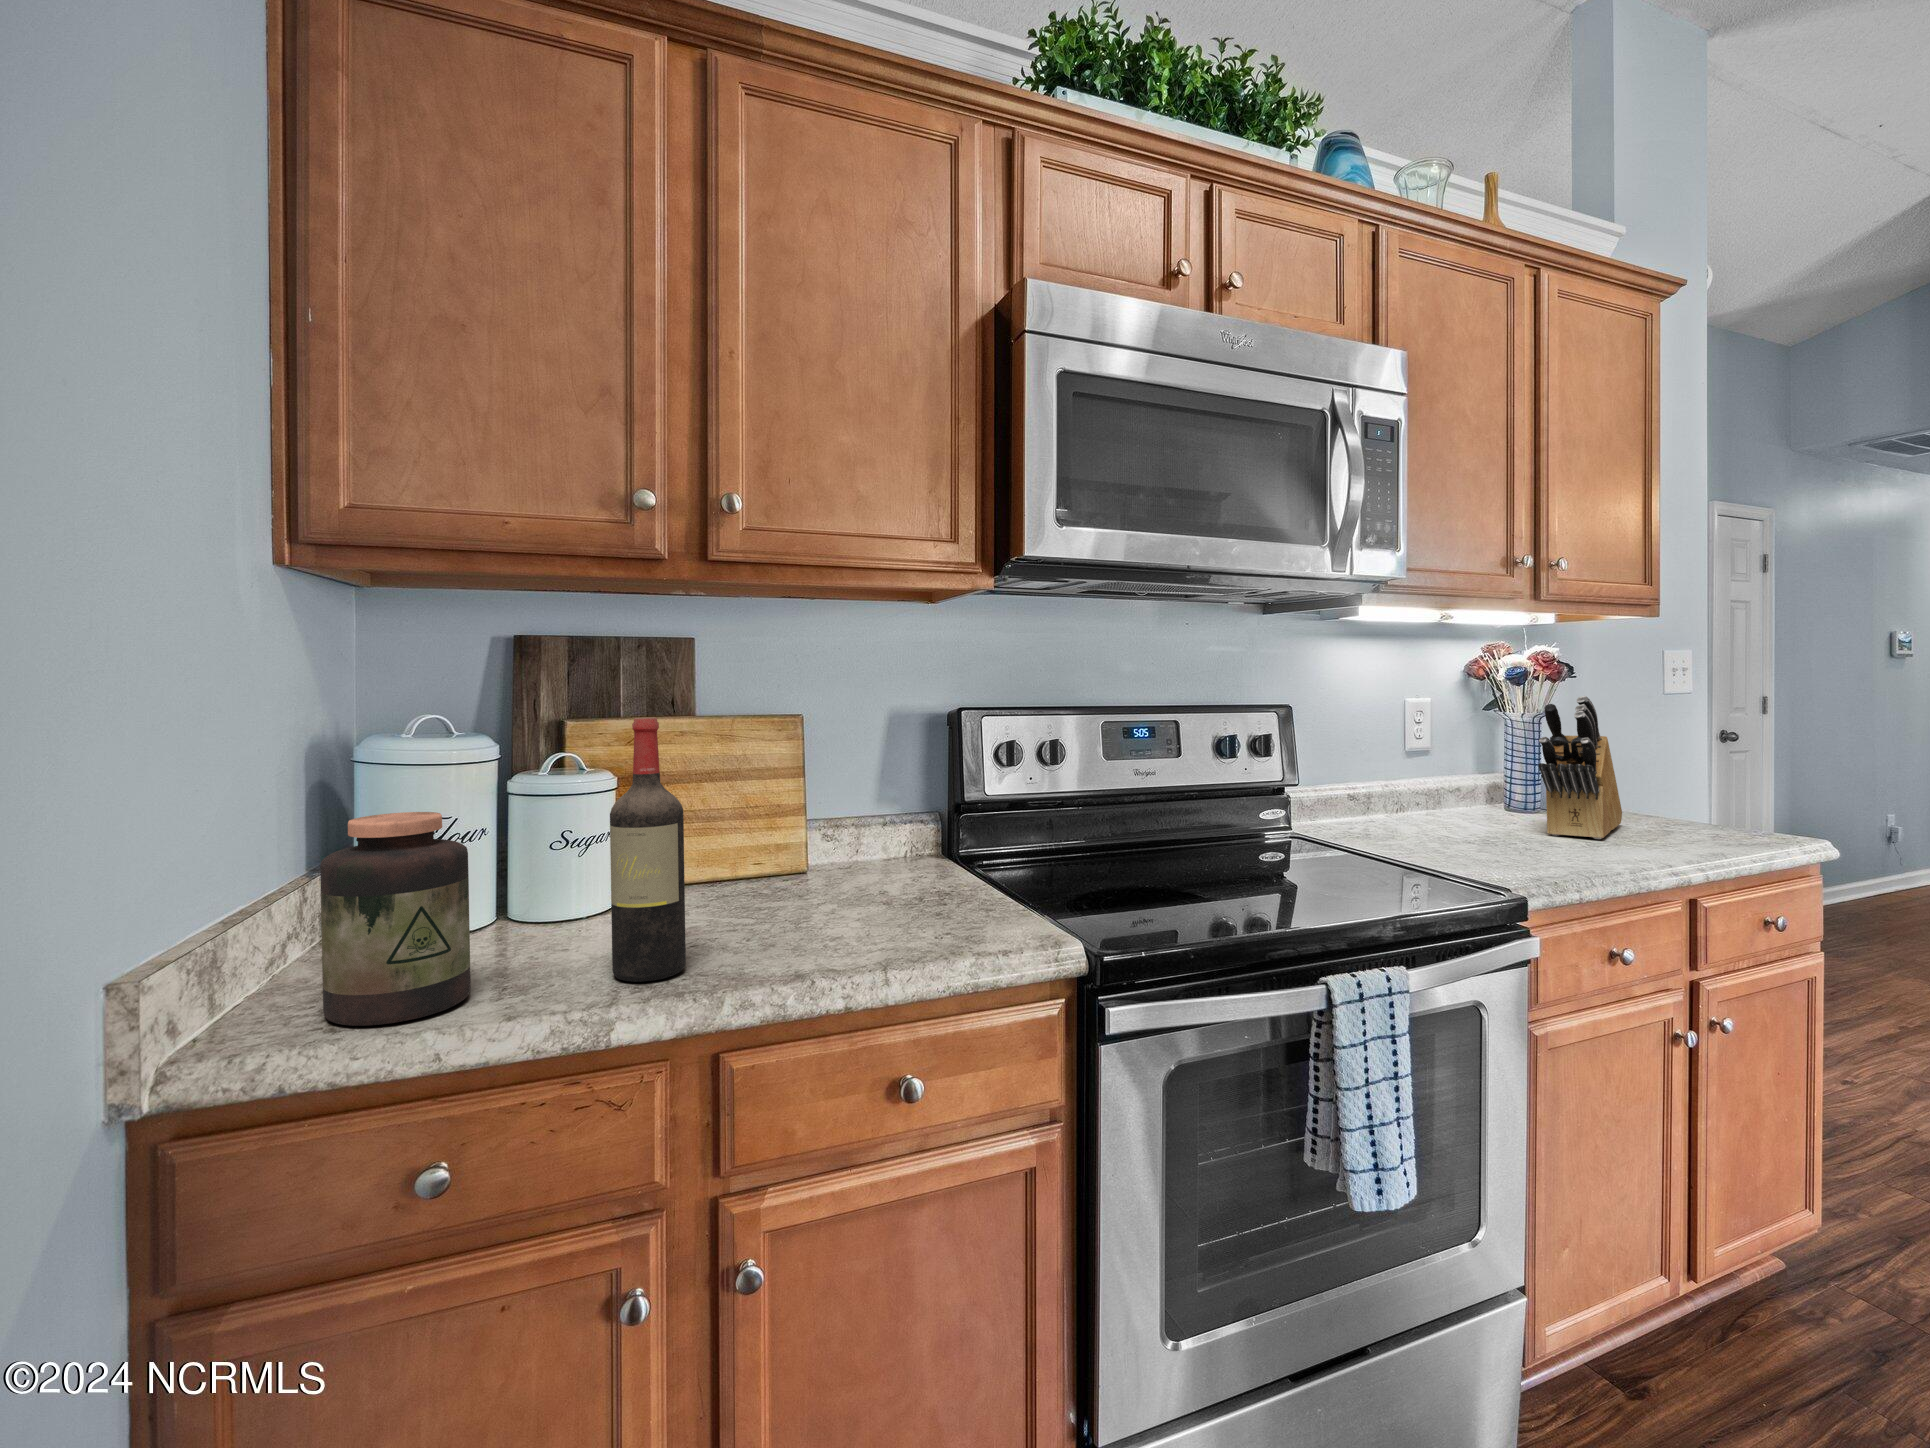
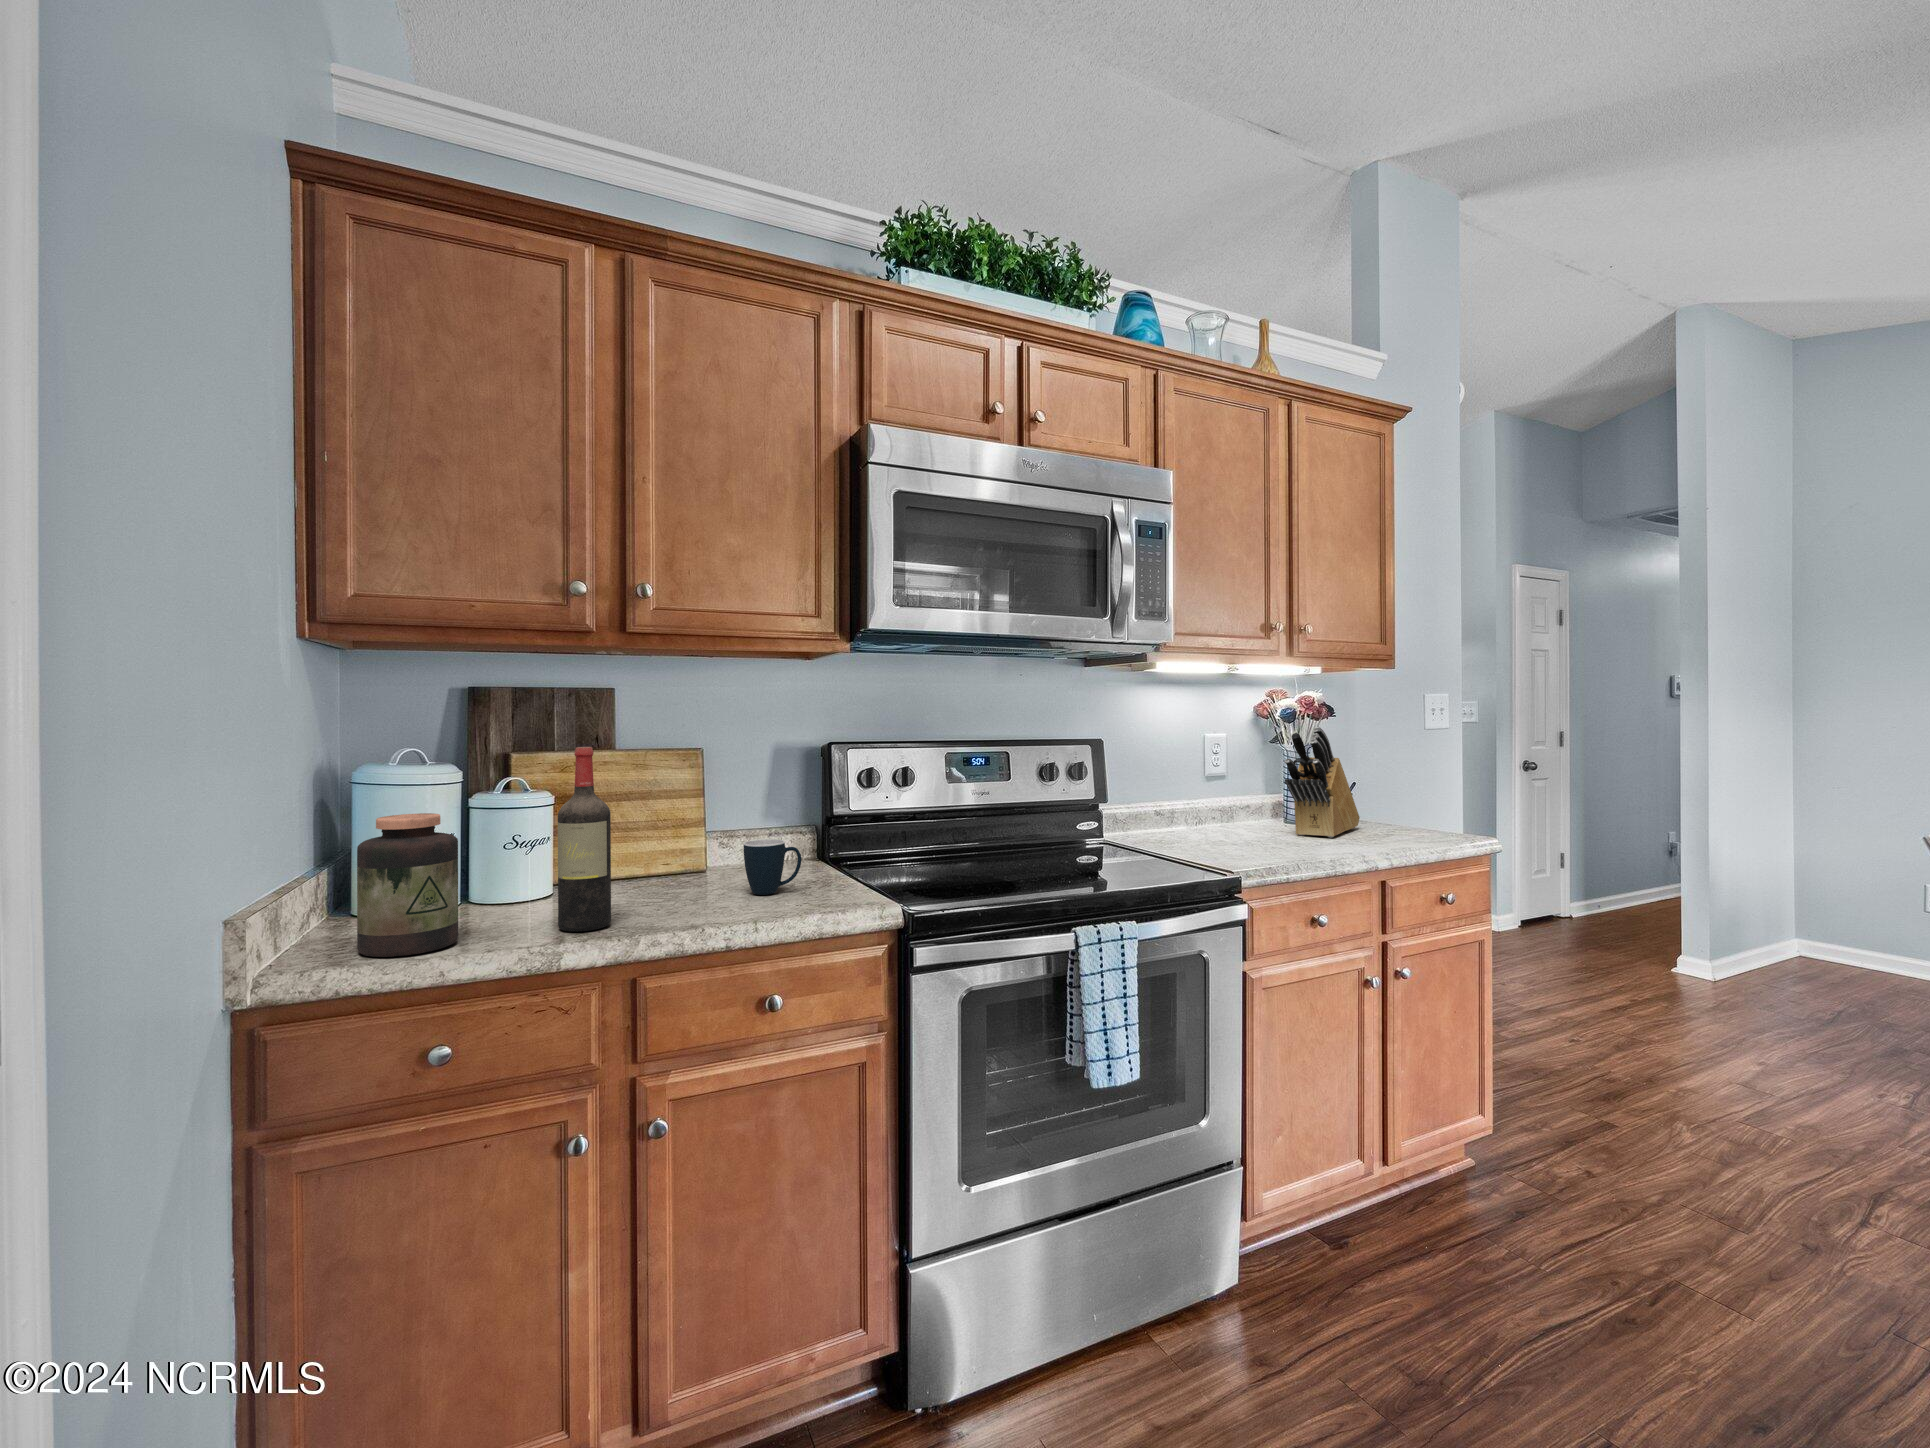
mug: none [863,843,939,919] -> present [744,839,801,895]

